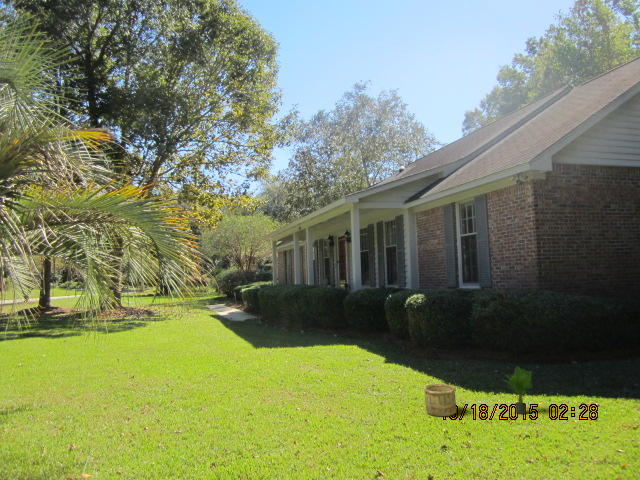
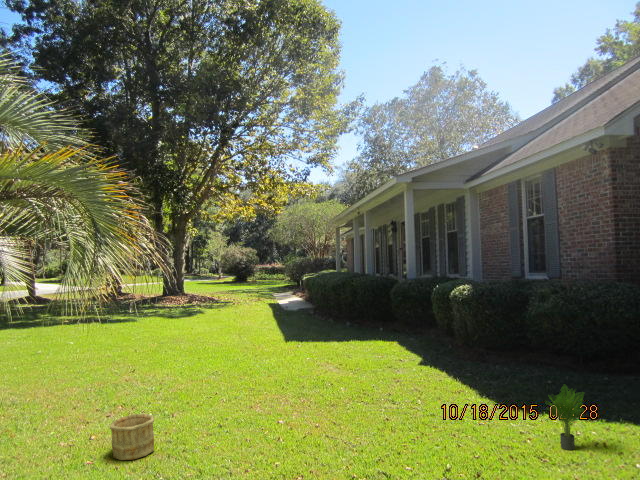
wooden bucket: present [424,384,456,416] -> present [110,414,154,460]

